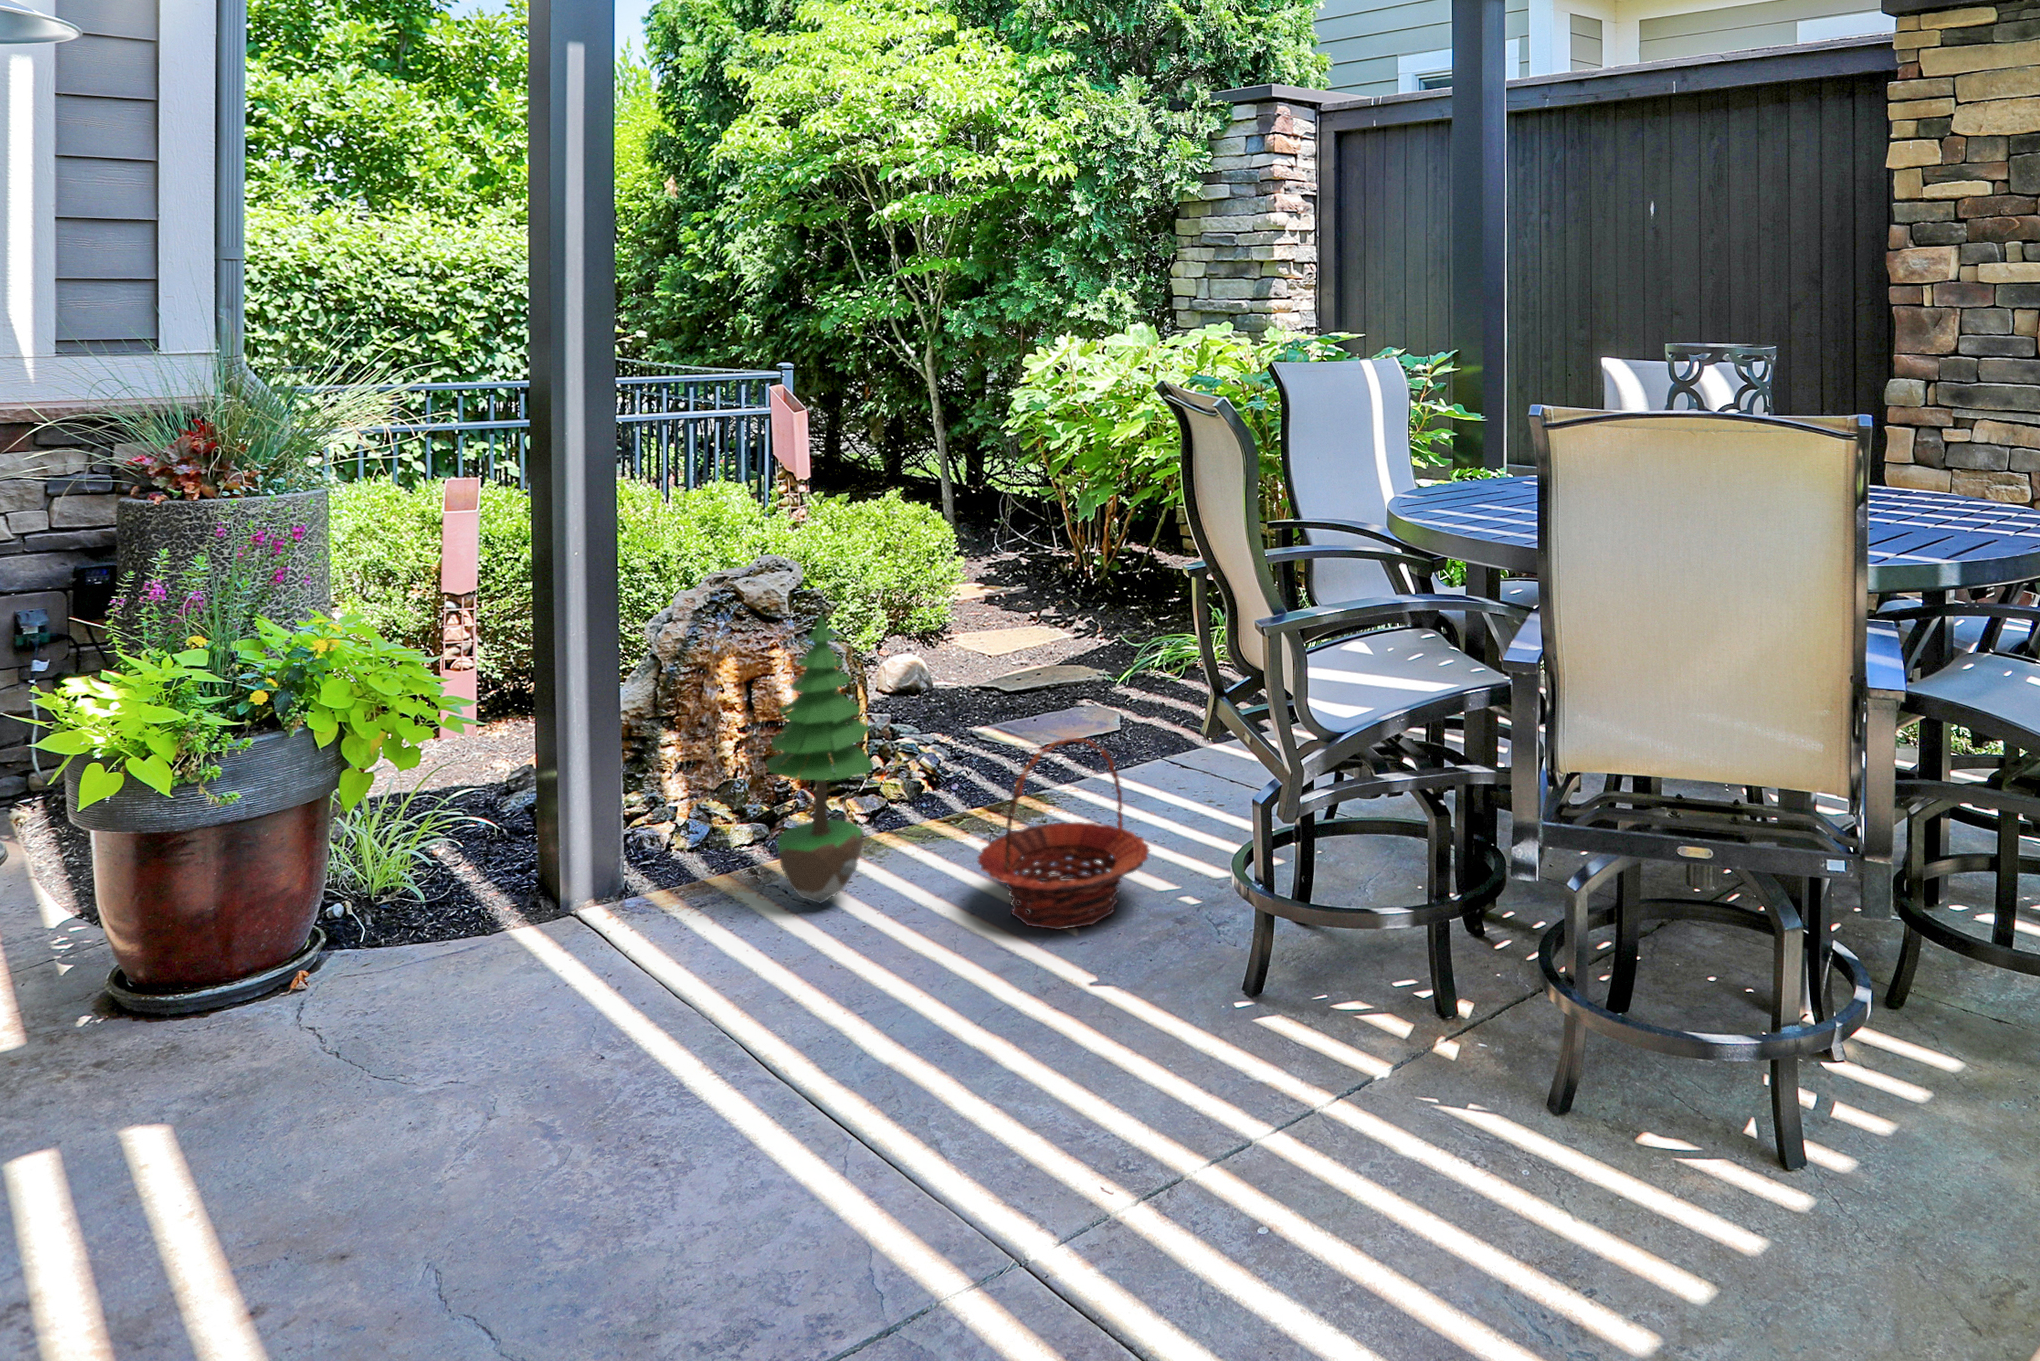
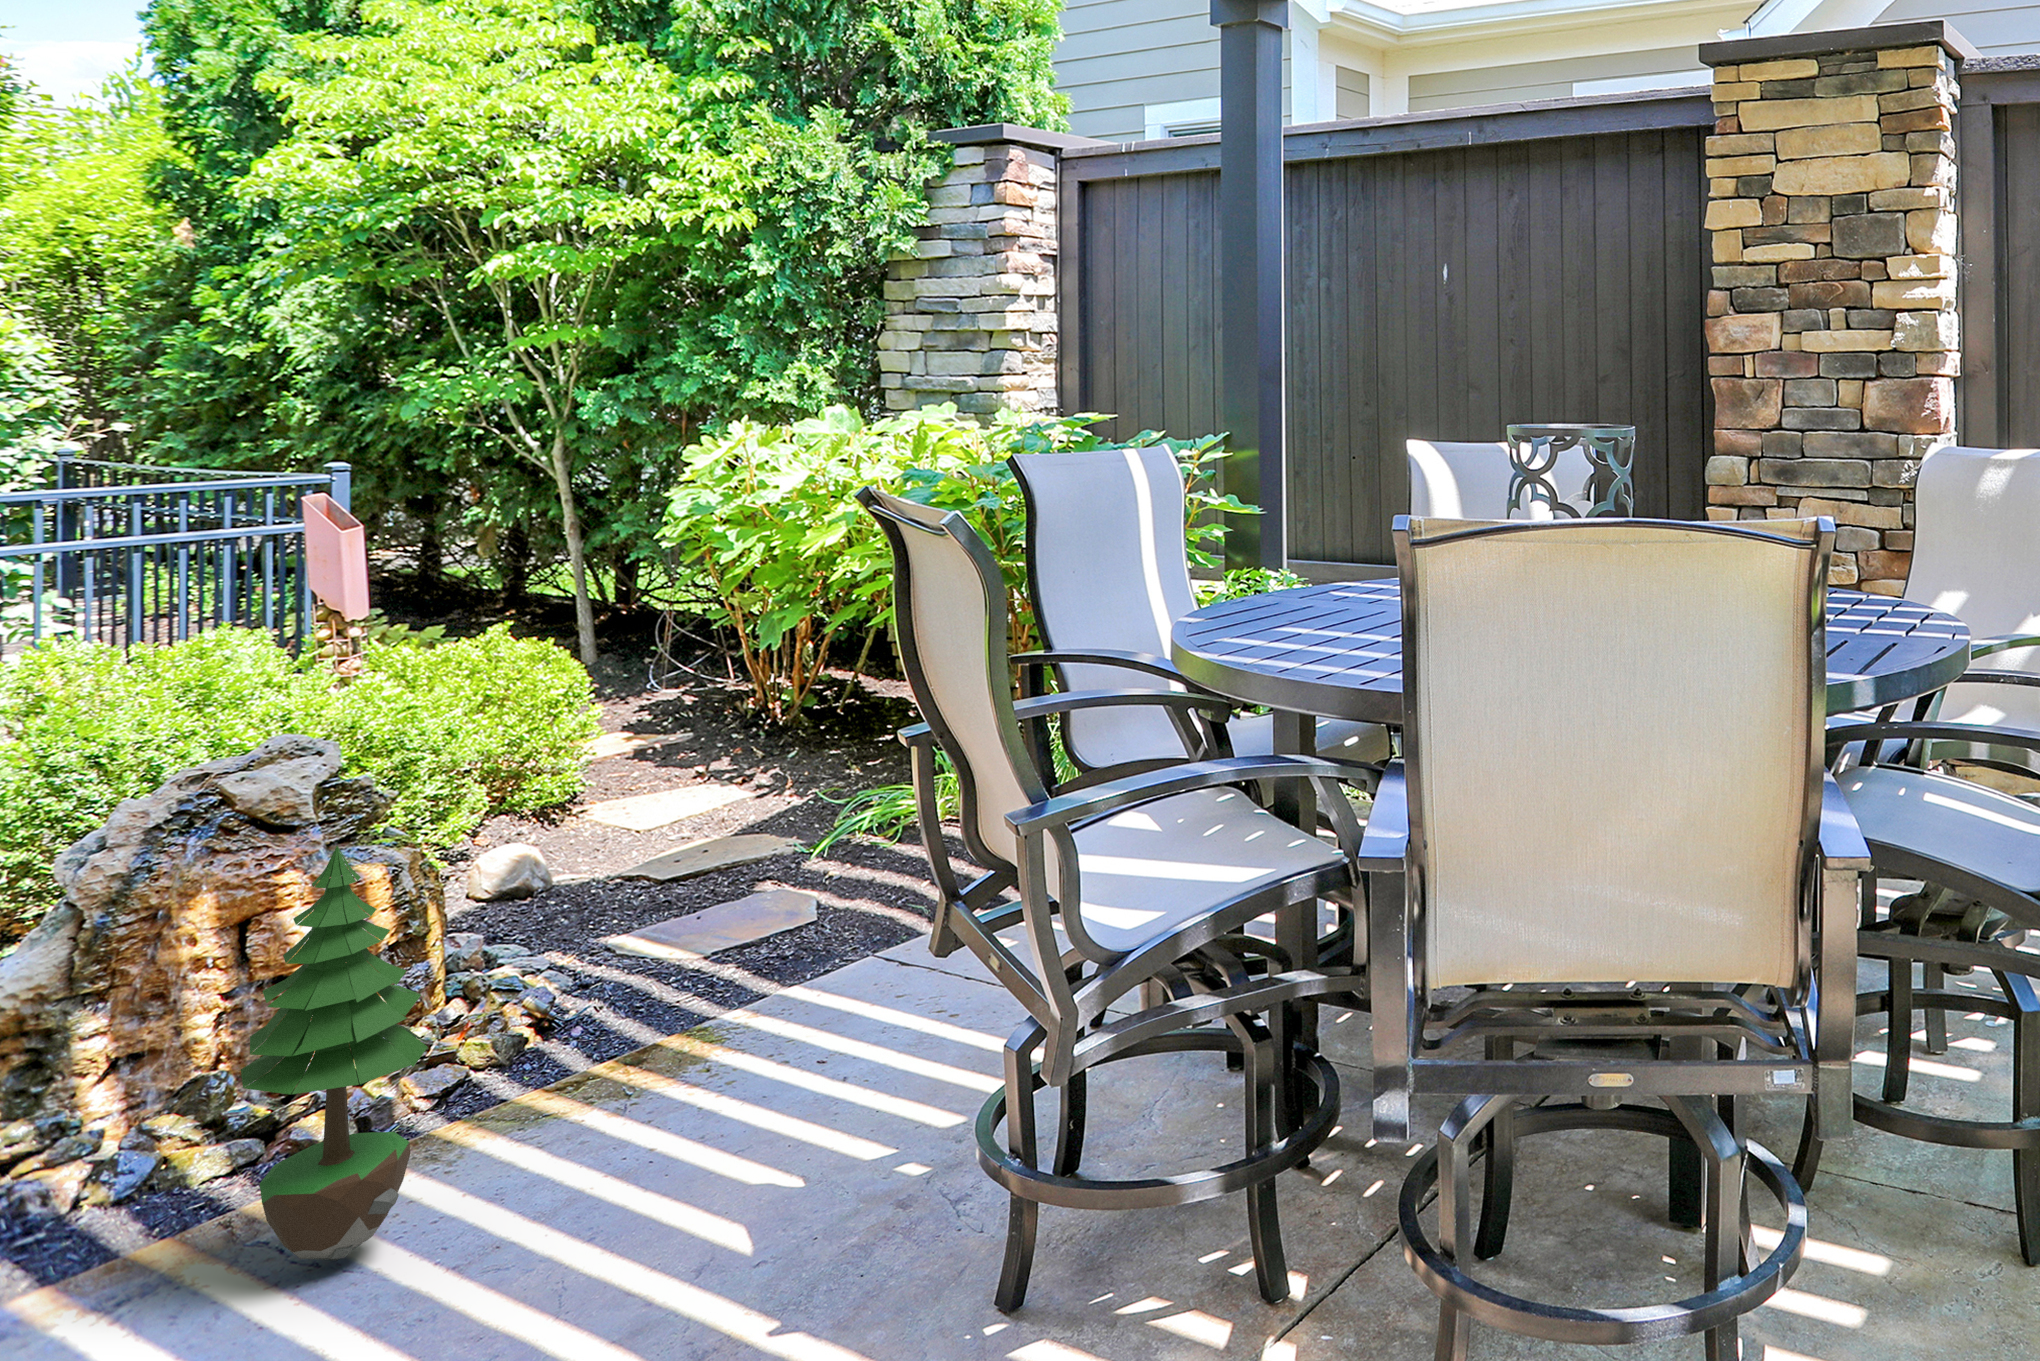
basket: present [978,738,1149,929] -> none [591,966,849,1236]

